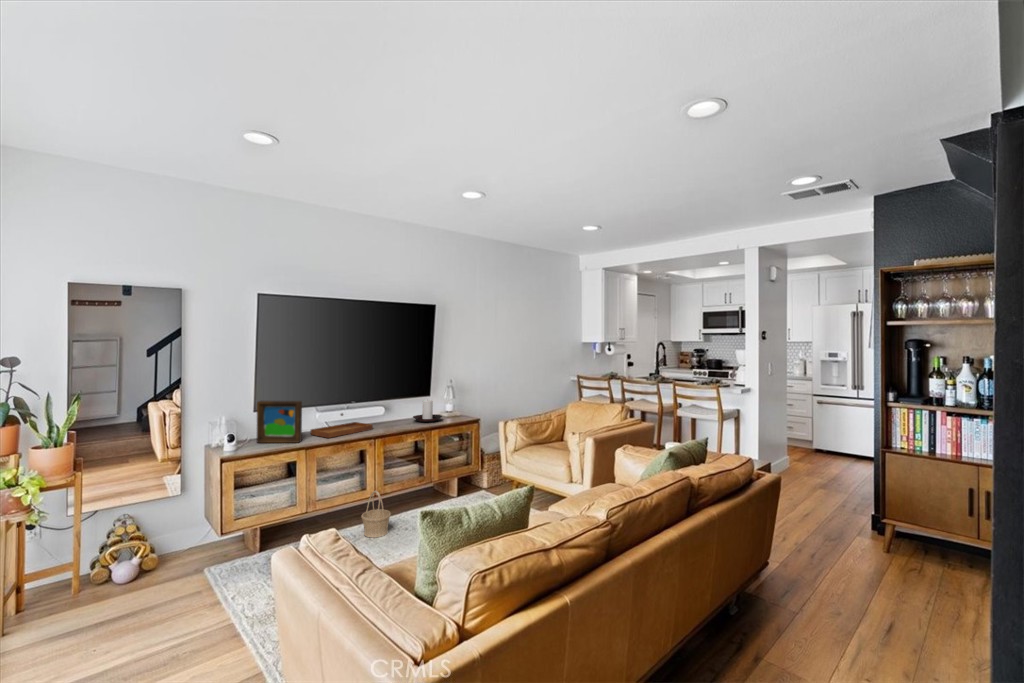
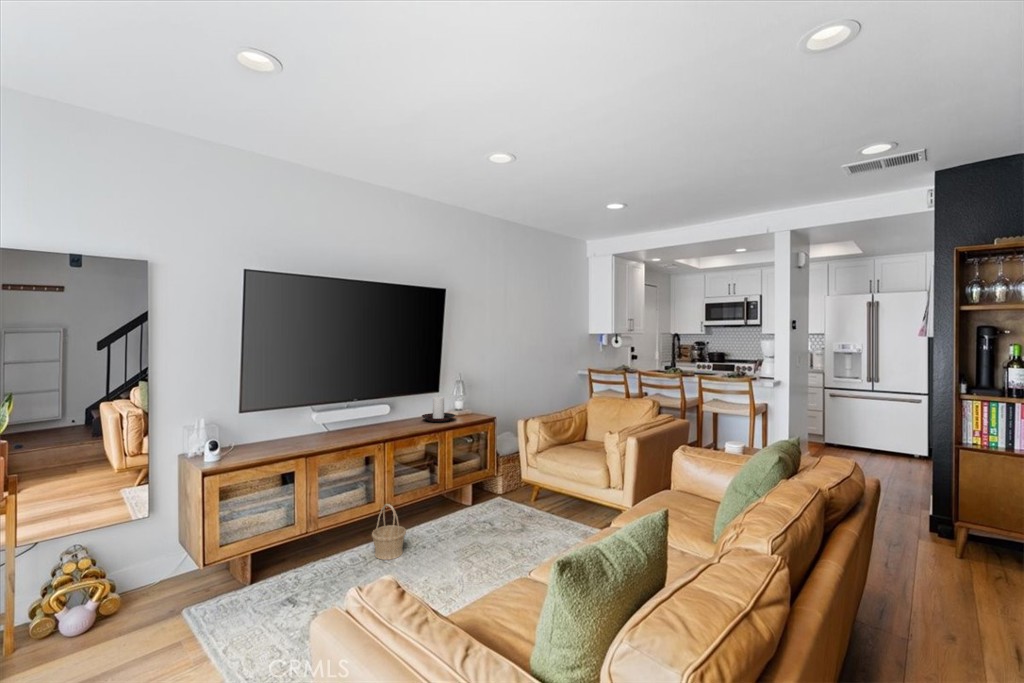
picture frame: present [257,401,302,443] -> none [244,399,300,450]
tray: present [311,413,373,438] -> none [307,413,379,443]

